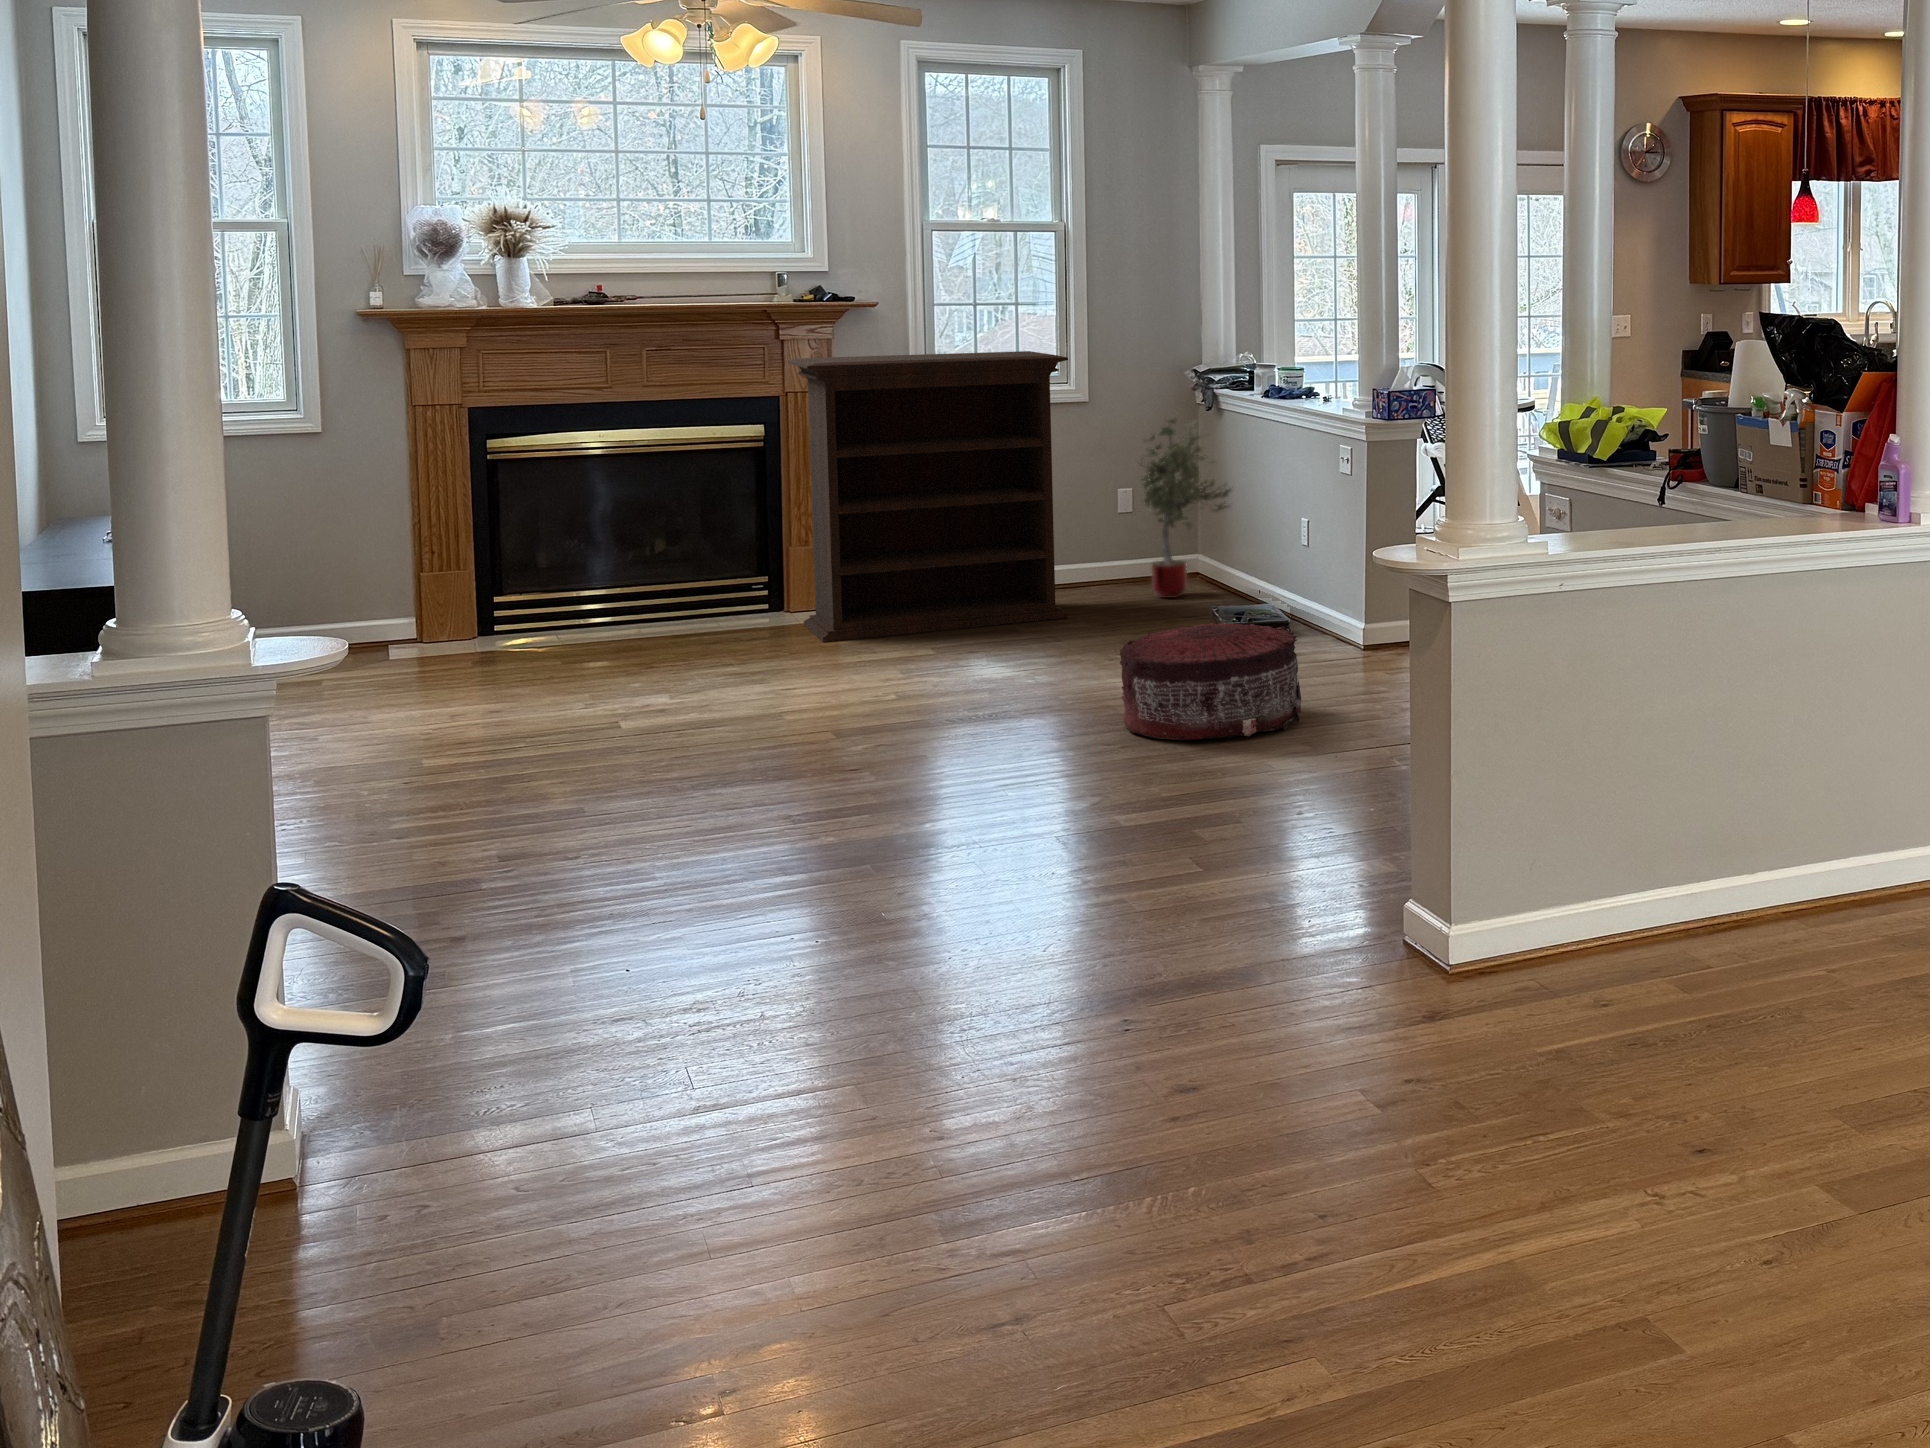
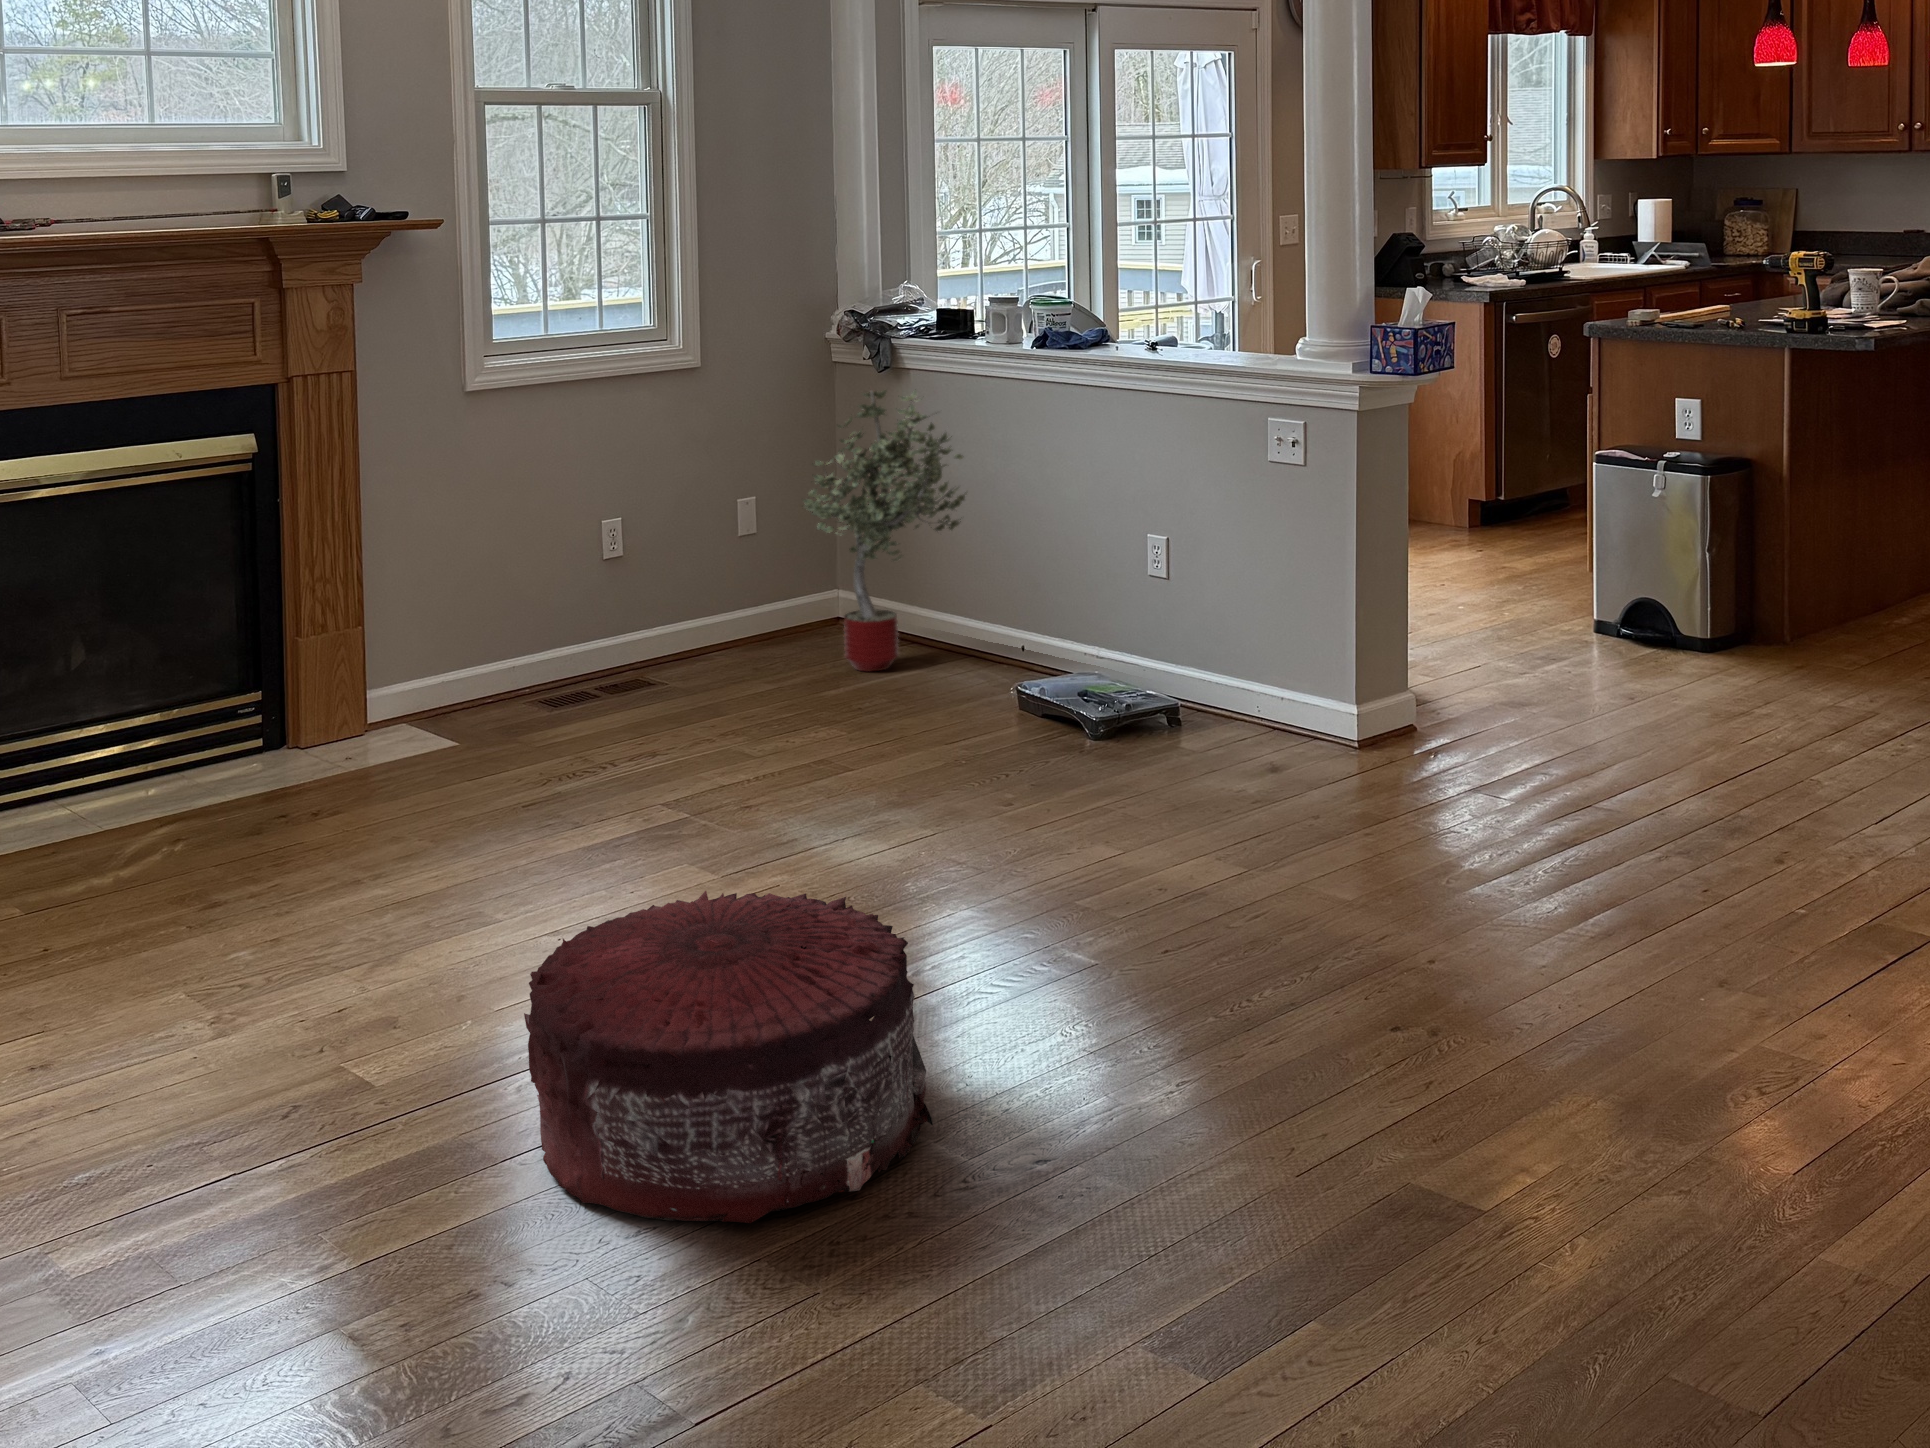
bookshelf: present [788,351,1068,642] -> none [324,292,782,812]
pouf: present [1120,621,1302,740] -> present [524,891,933,1223]

